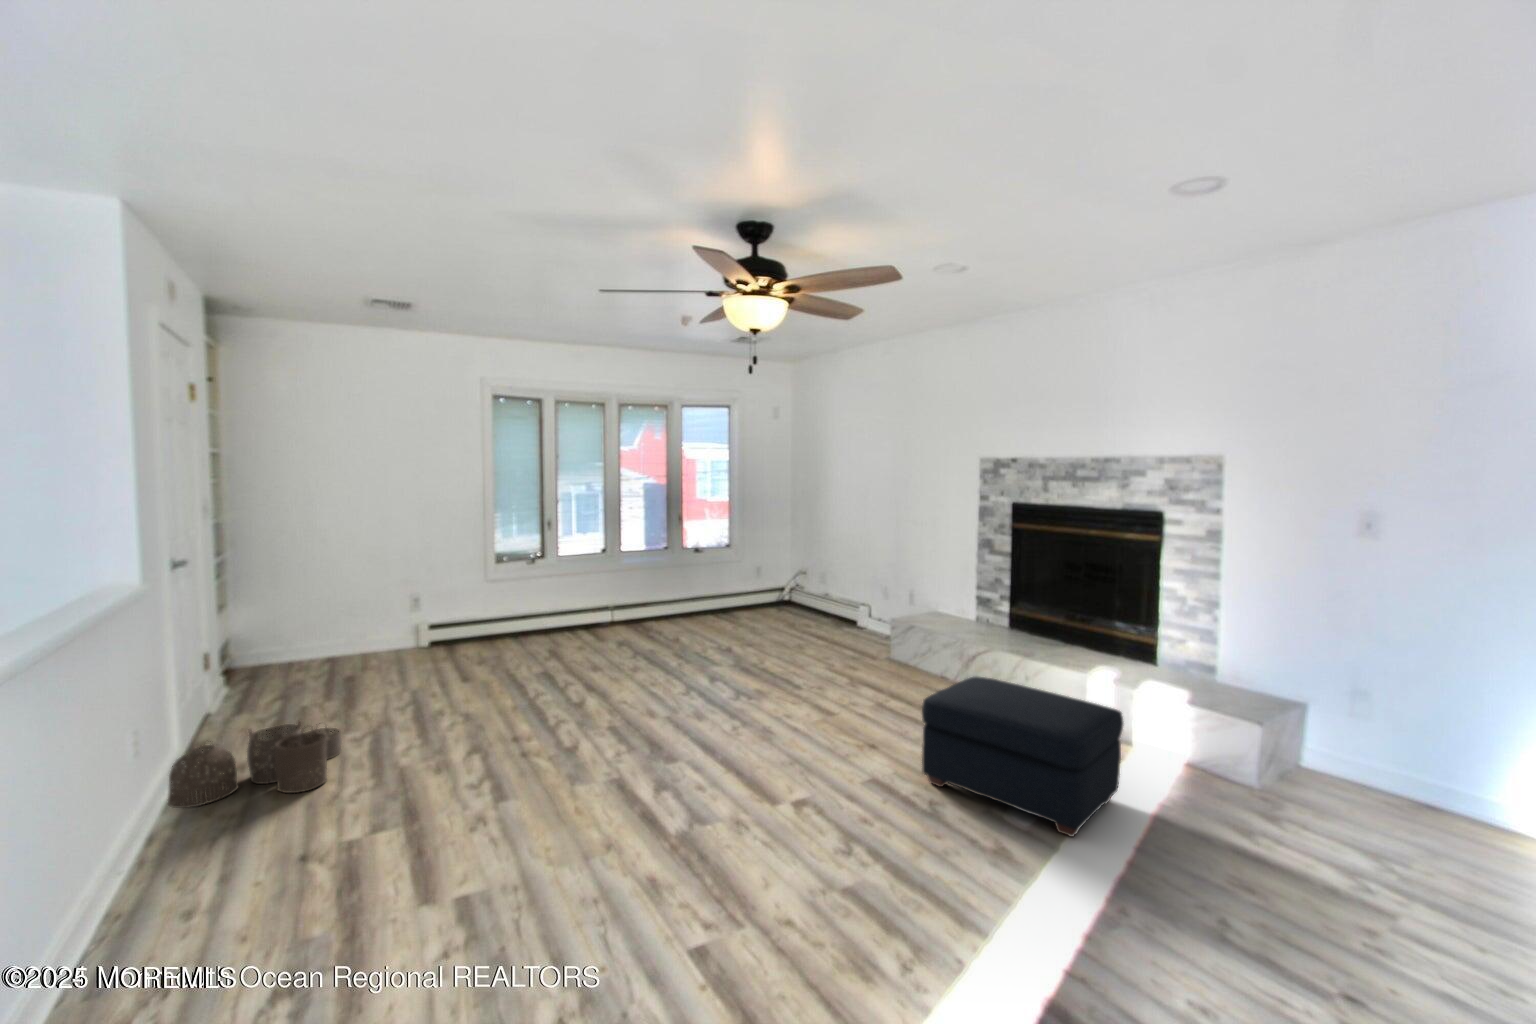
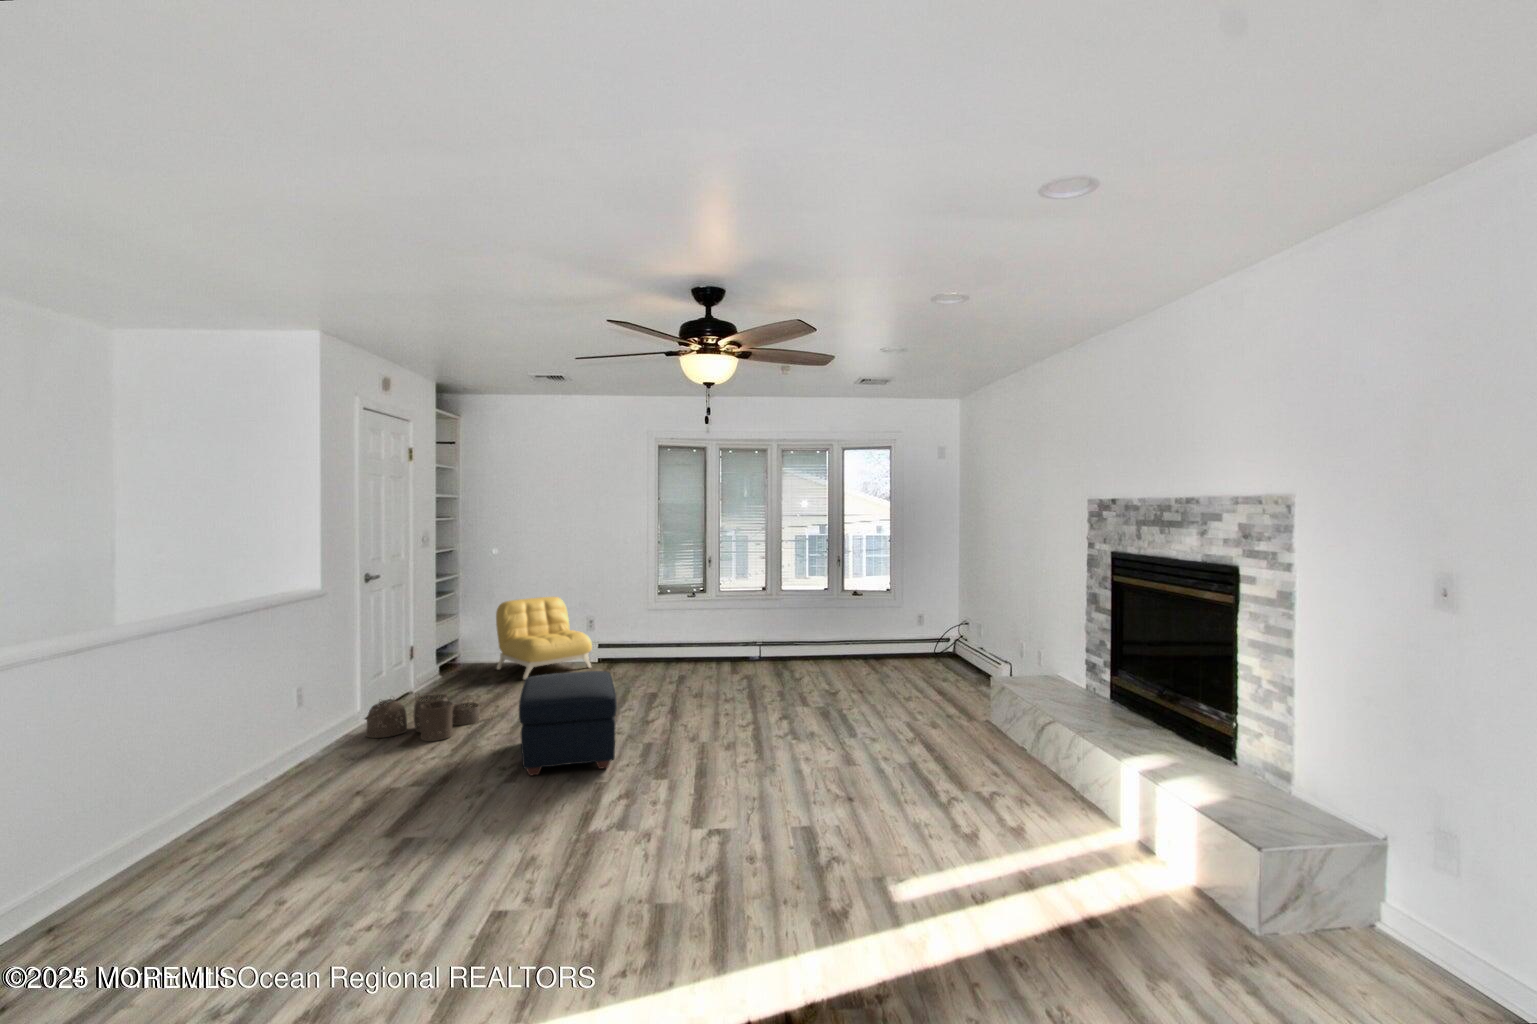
armchair: none [271,577,419,687] -> present [496,597,592,680]
ottoman: present [922,677,1124,837] -> present [519,671,617,776]

